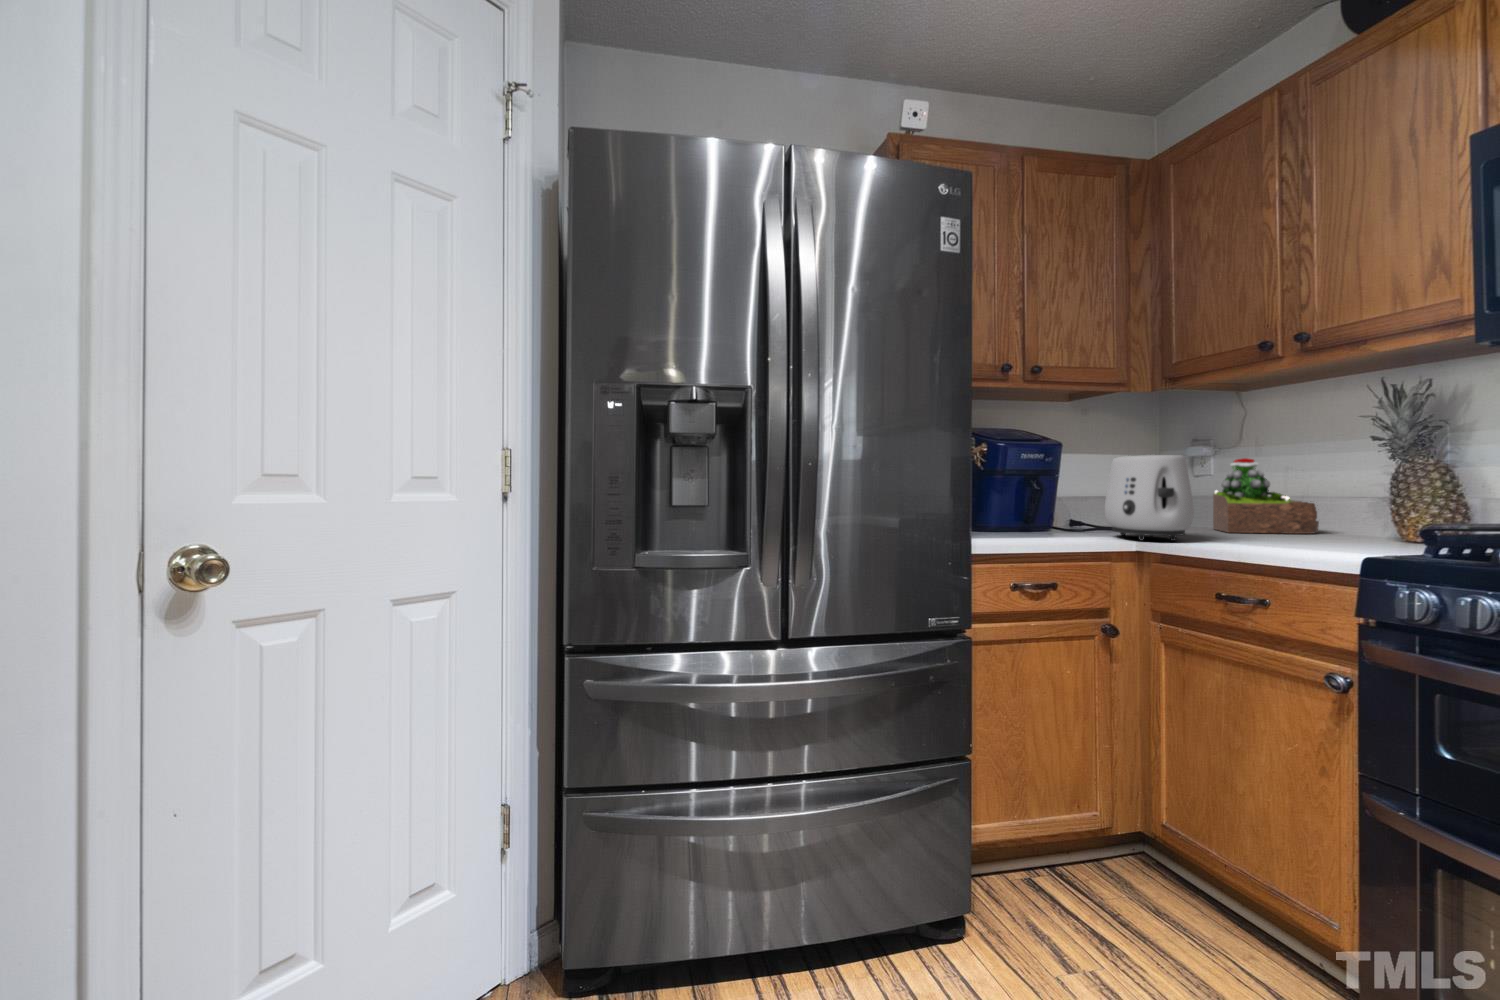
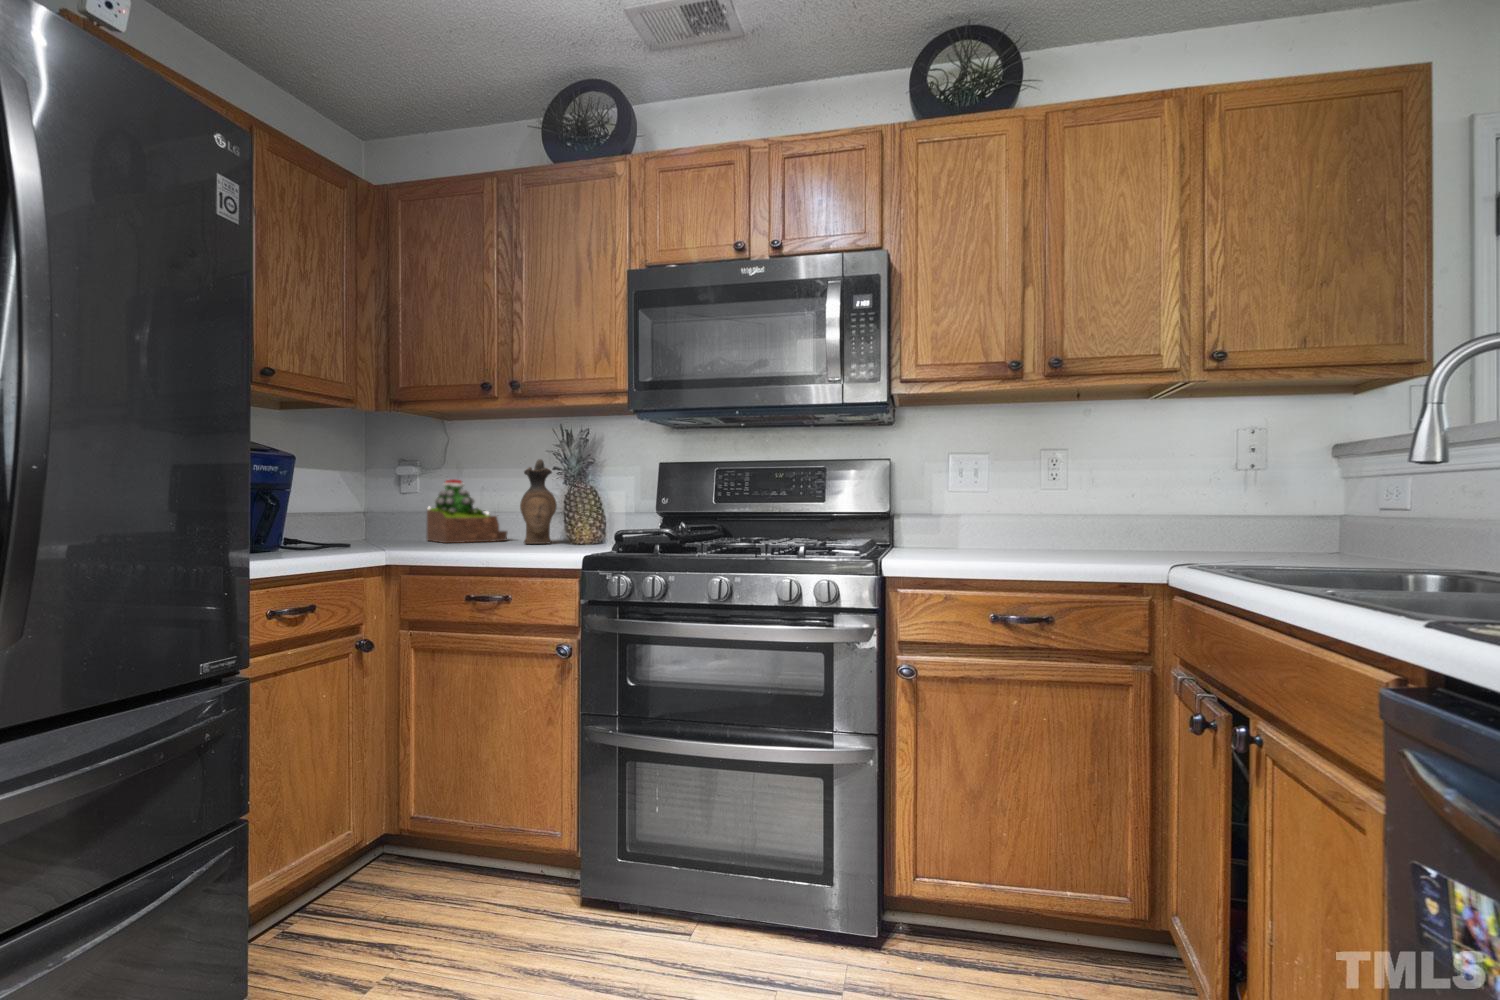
ceramic pitcher: none [1323,427,1381,539] -> present [520,459,557,544]
toaster: present [1105,455,1194,541] -> none [353,474,442,553]

